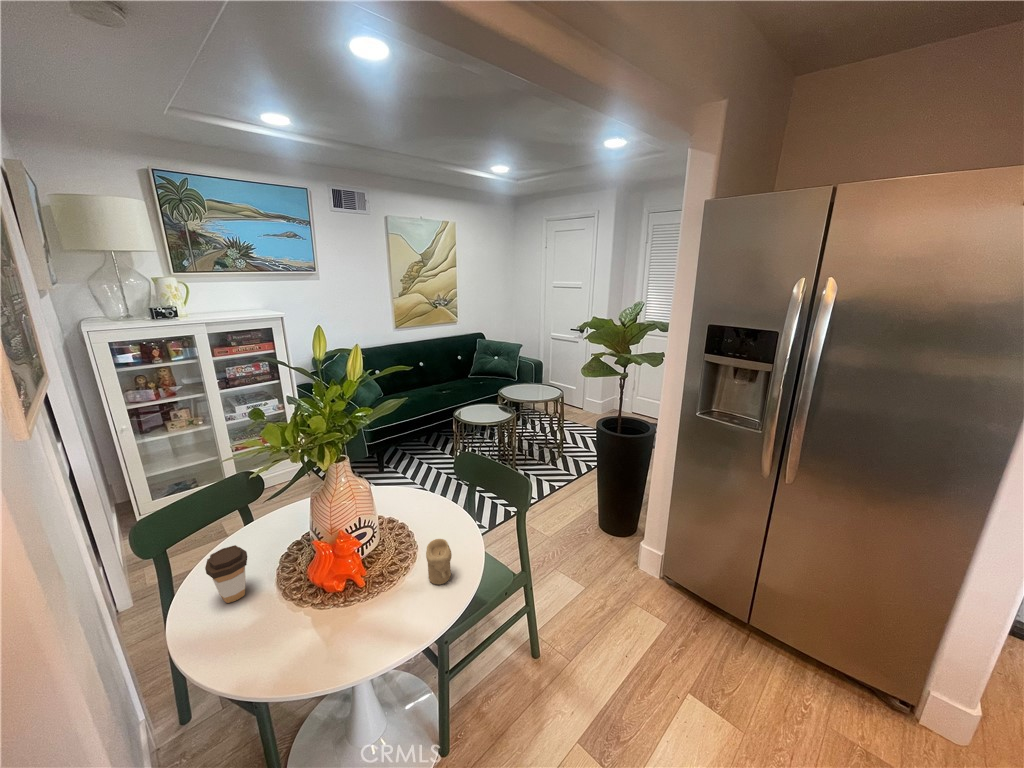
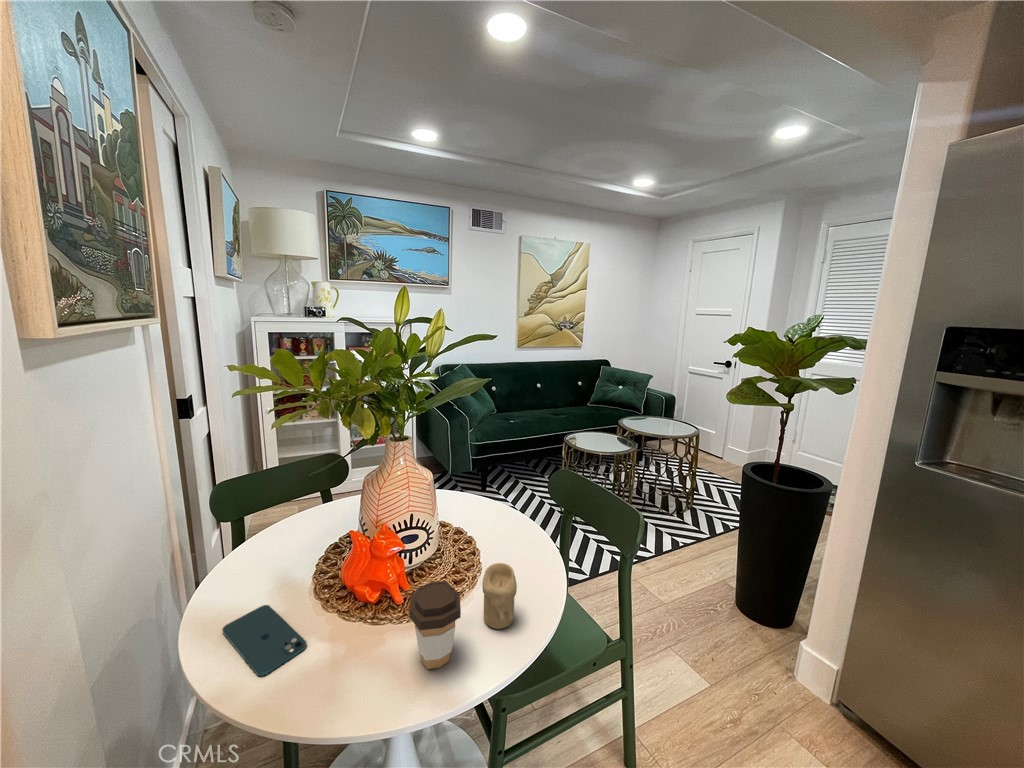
coffee cup: present [205,545,247,603] -> present [409,581,461,669]
smartphone: none [214,616,297,665] -> present [222,605,307,676]

